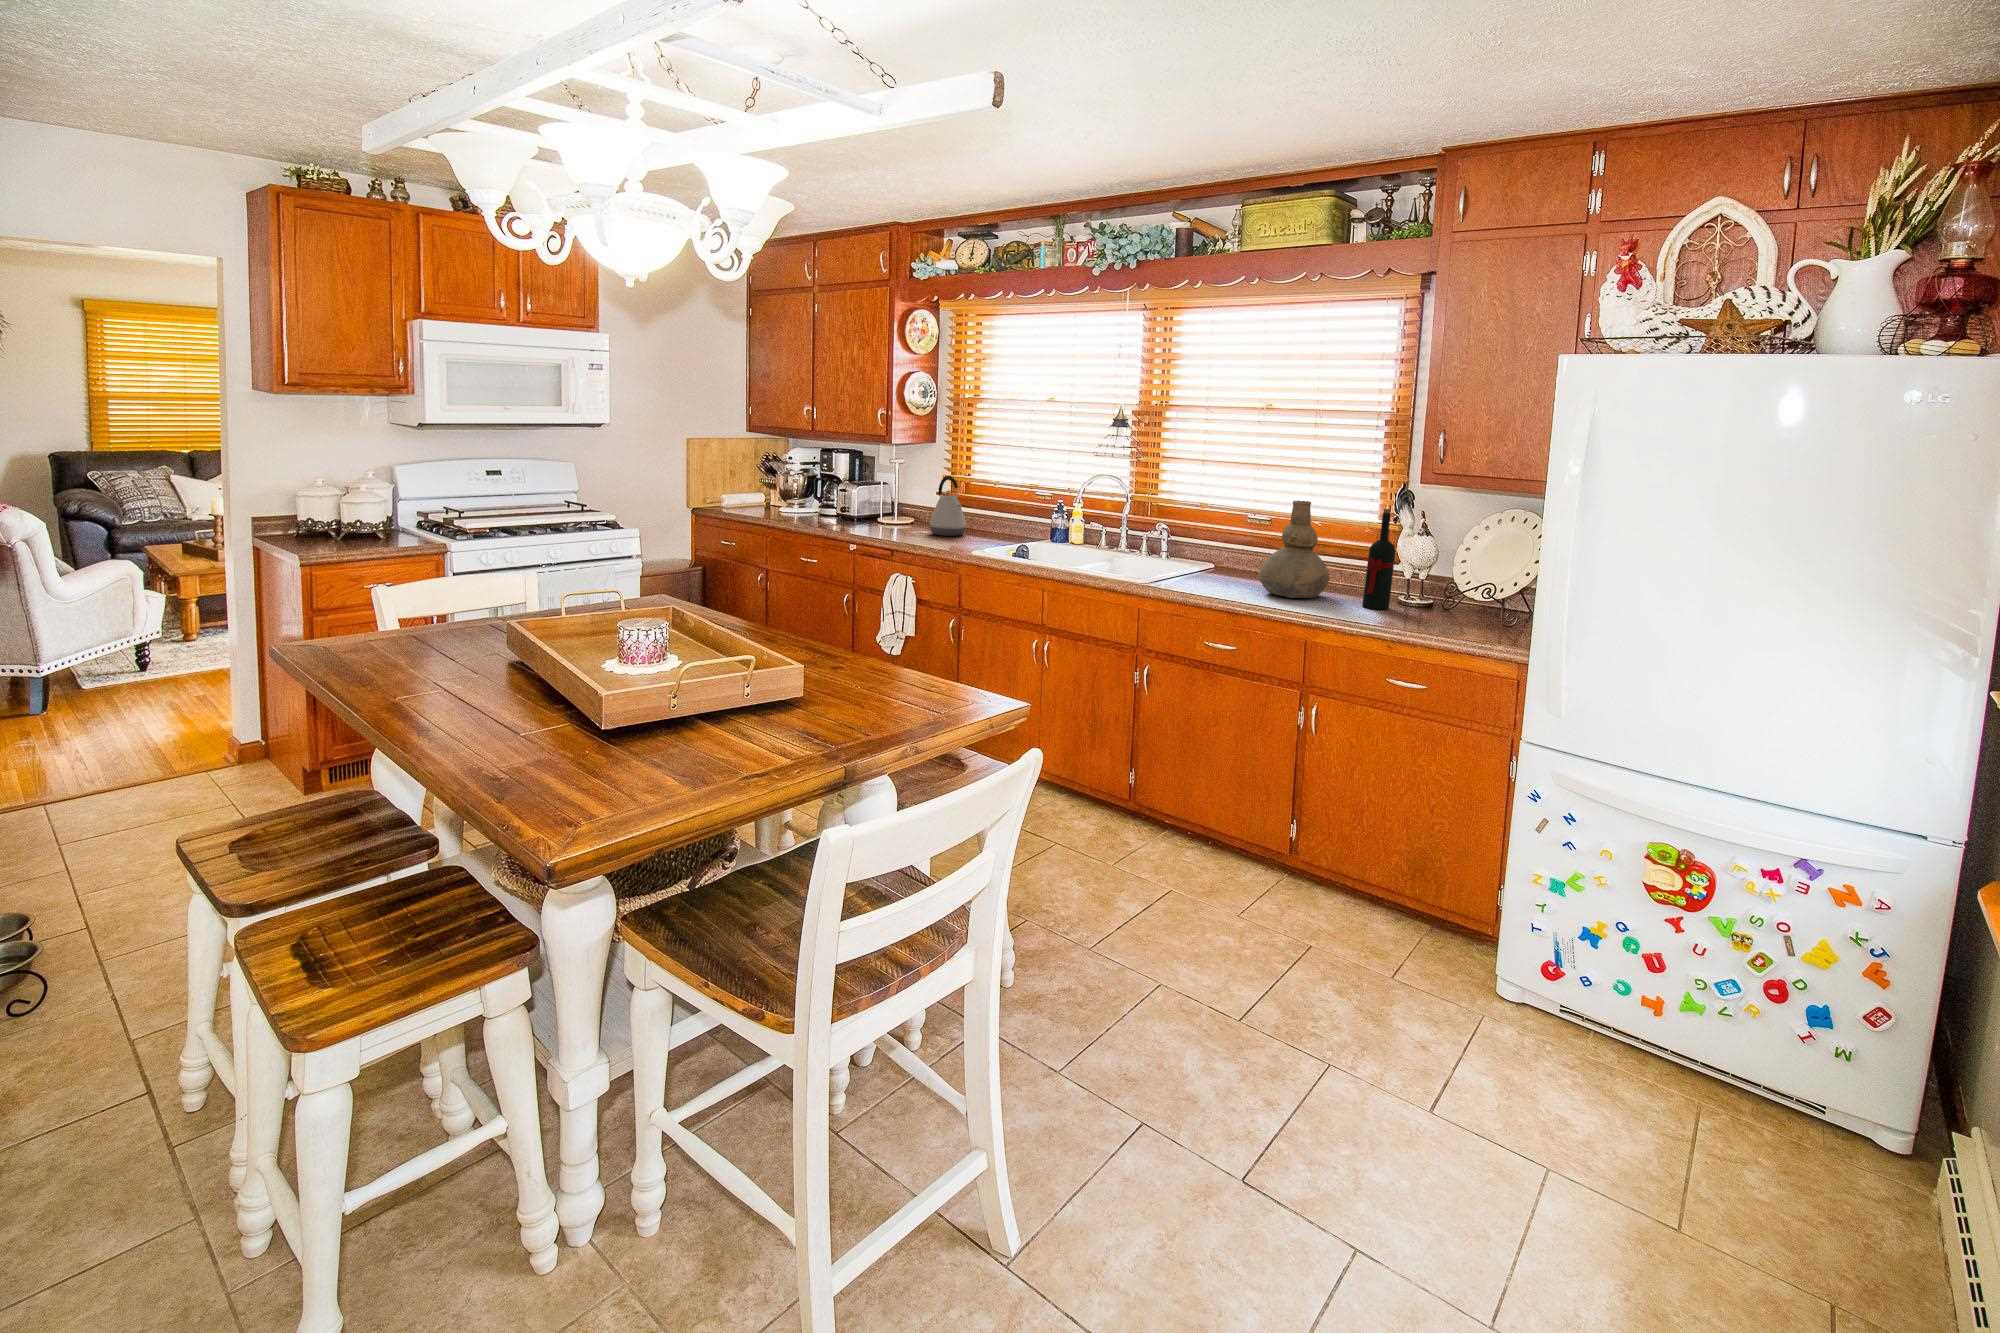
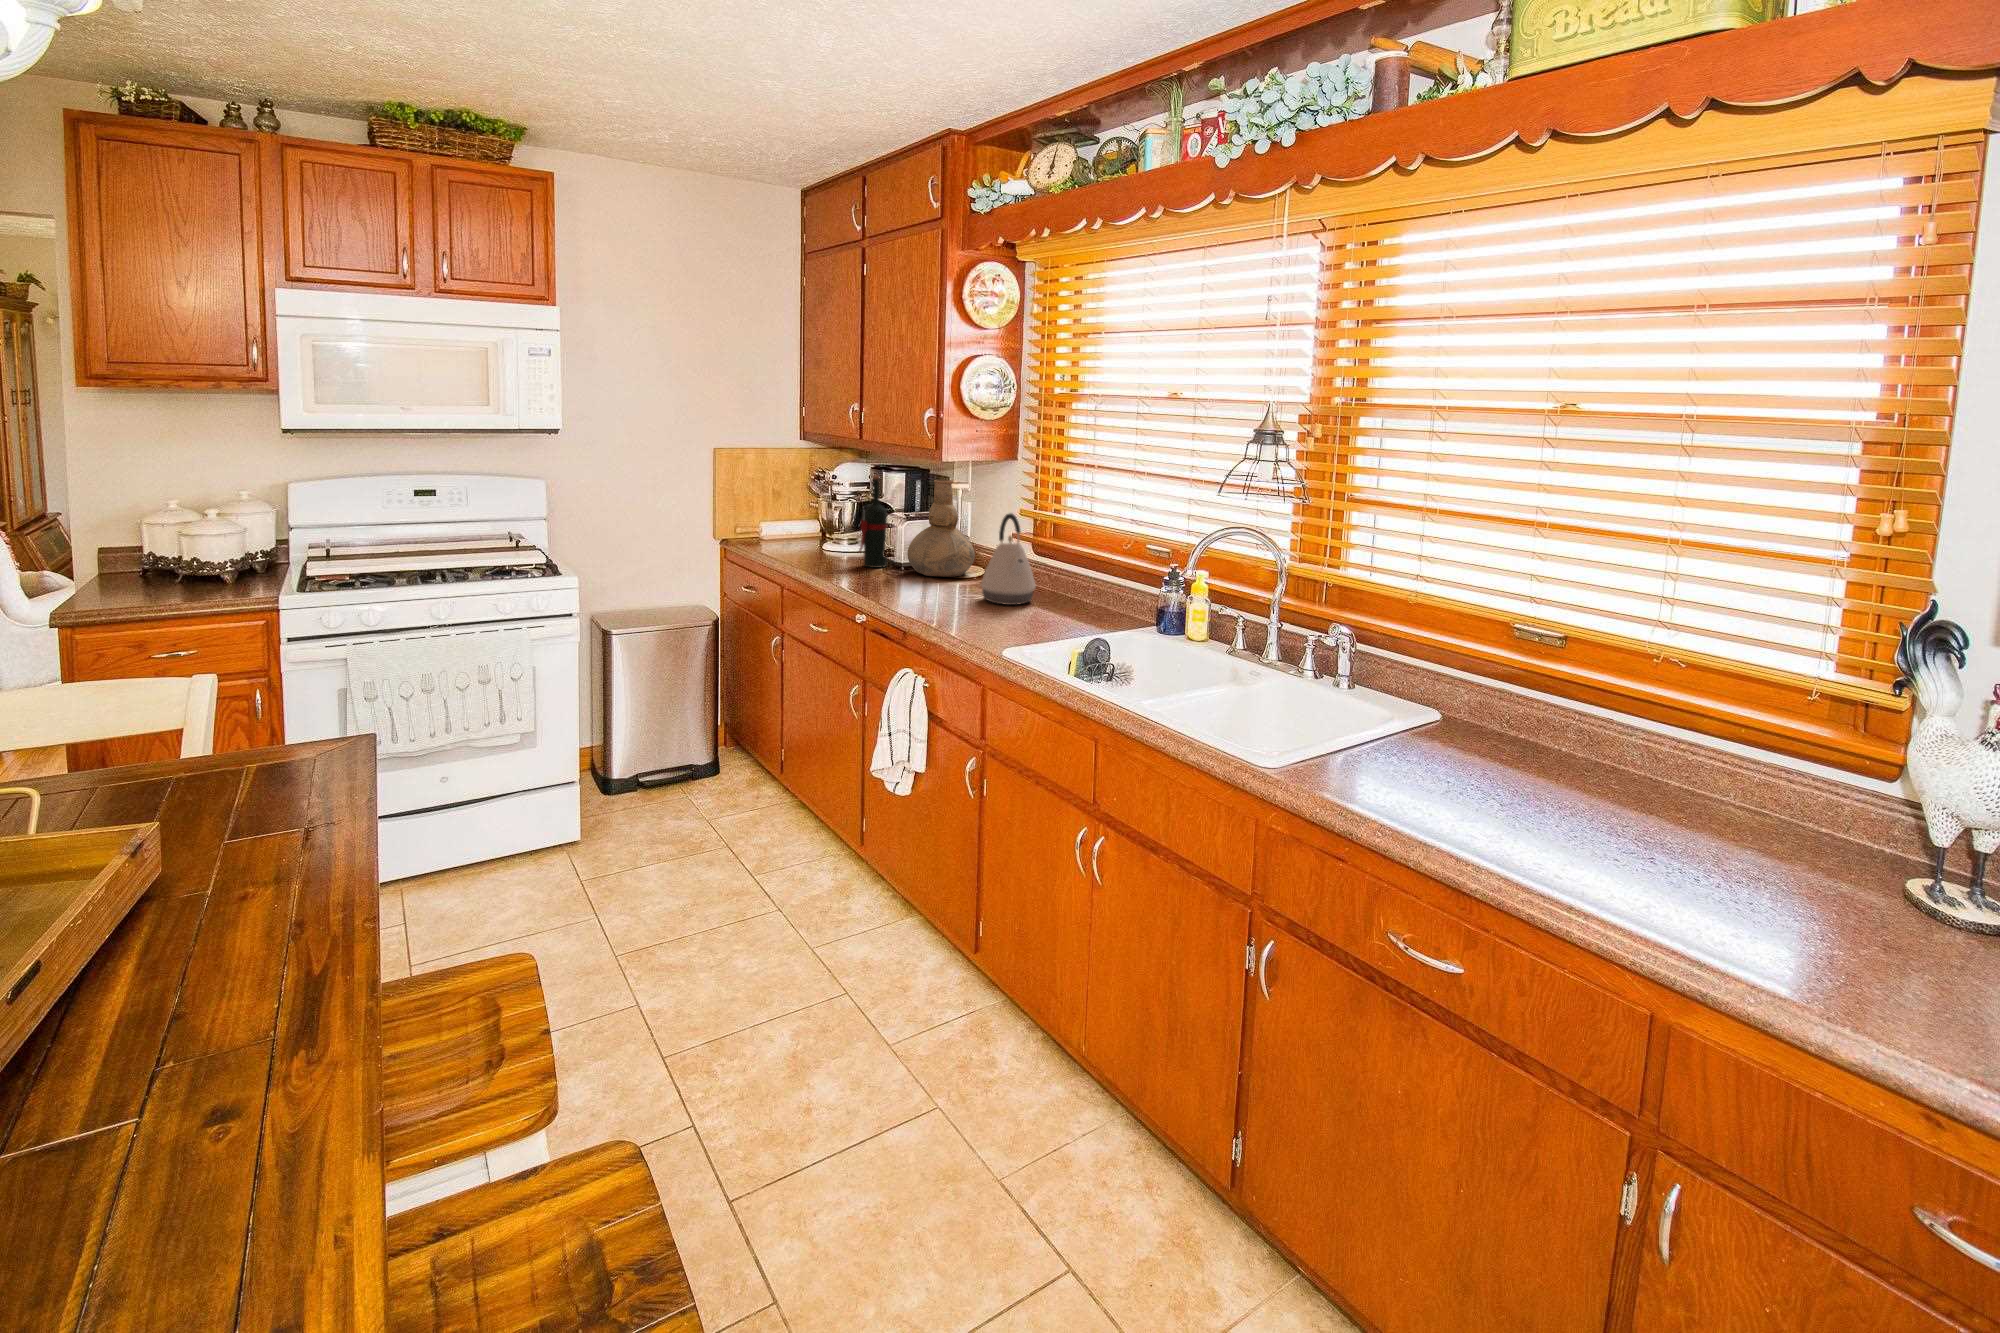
vase: present [1258,501,1330,598] -> present [907,479,975,577]
wine bottle: present [1362,509,1395,609] -> present [859,475,887,568]

